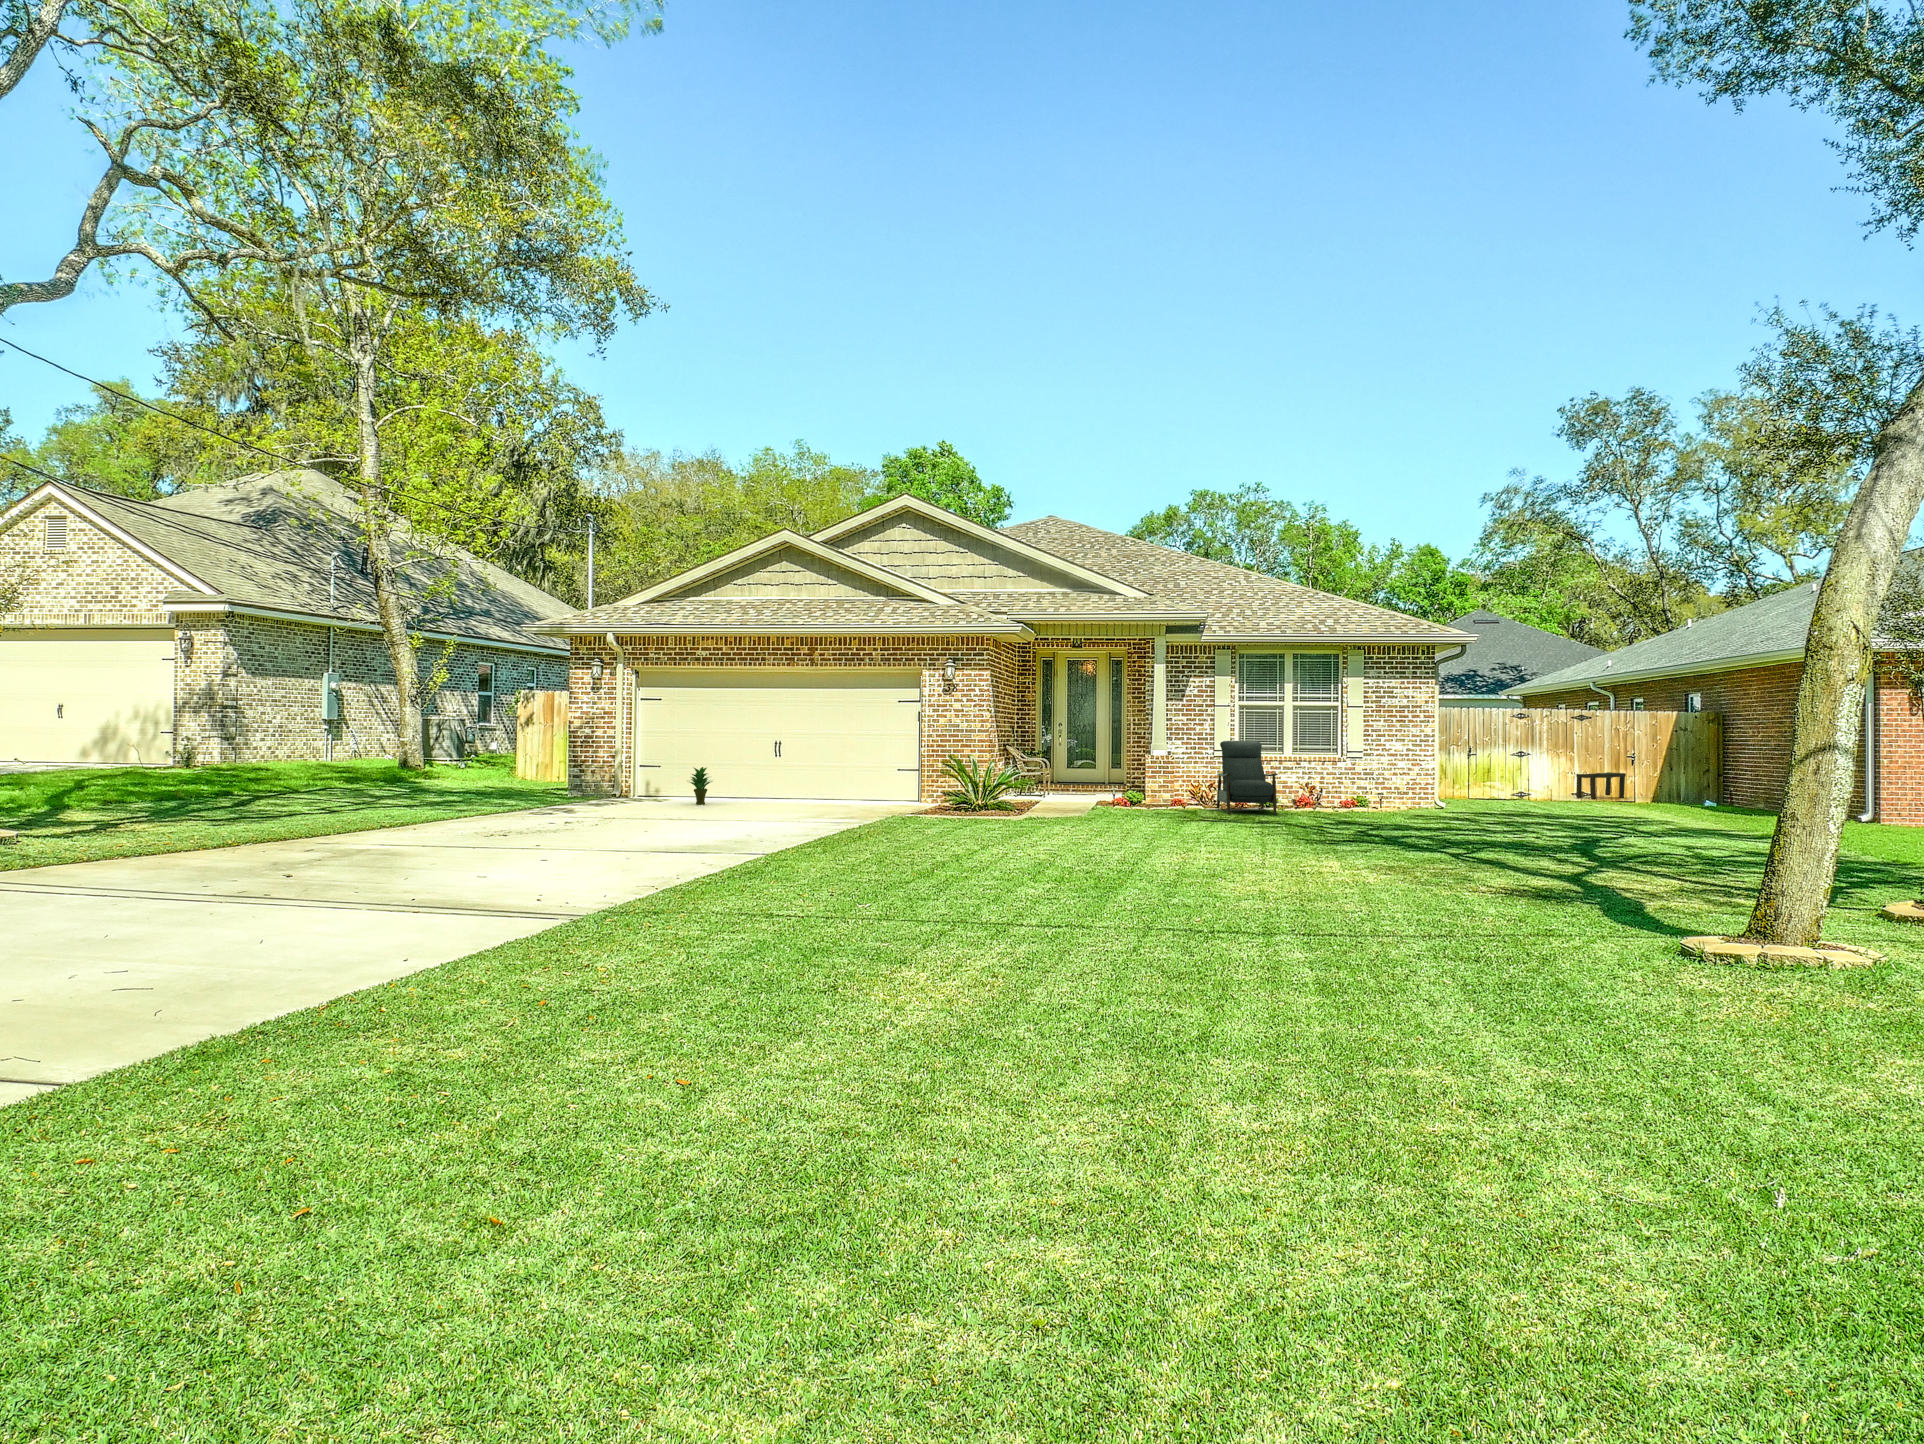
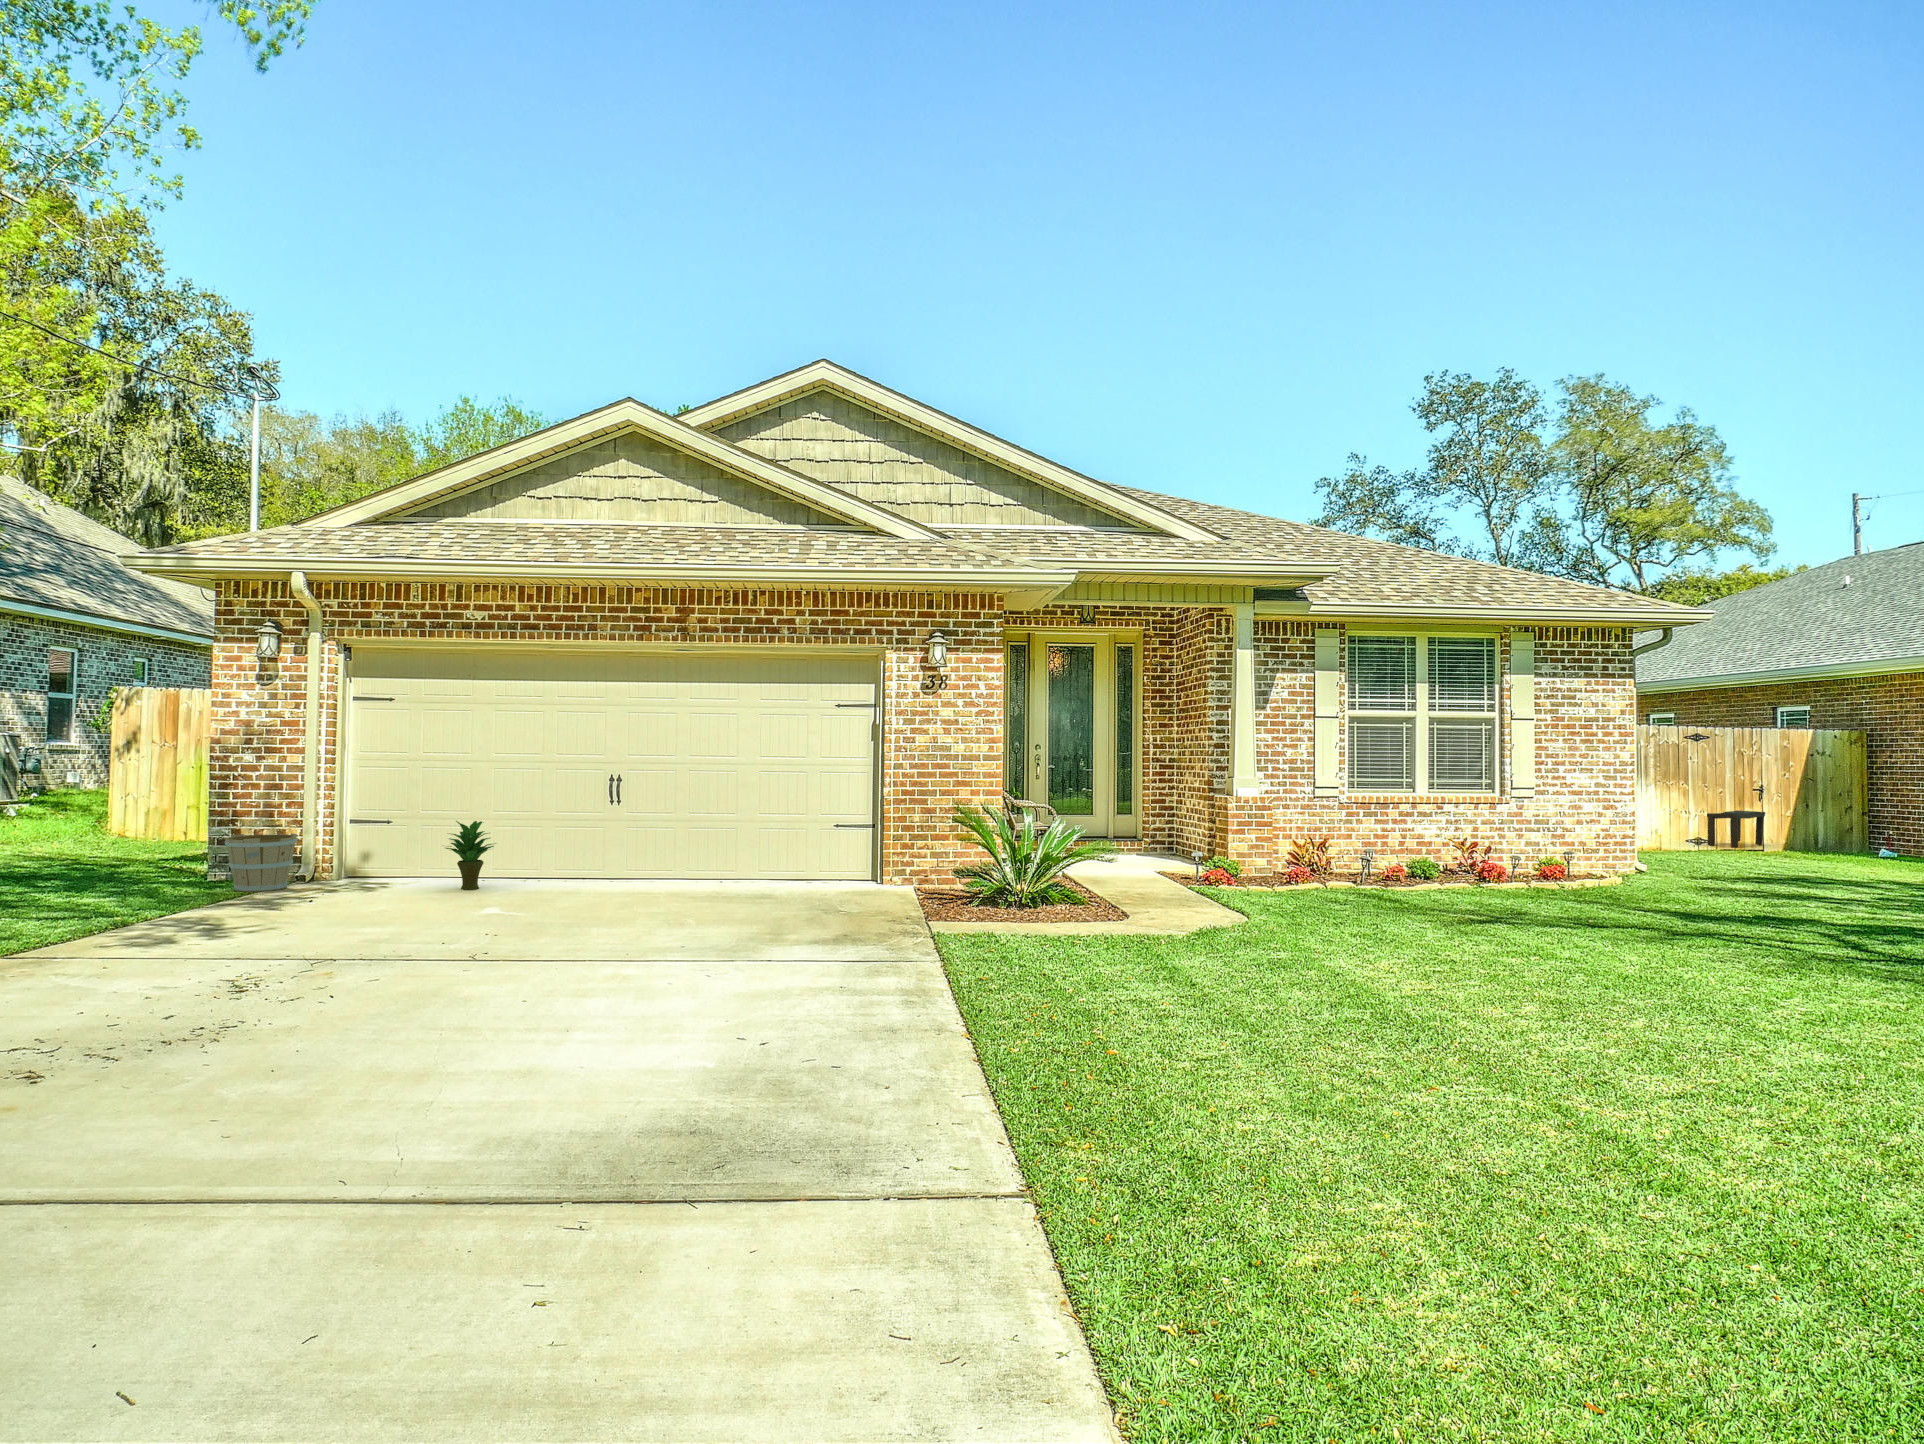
chair: present [1217,741,1278,815] -> none [1328,772,1450,891]
wooden bucket: none [578,773,614,803] -> present [225,833,298,892]

